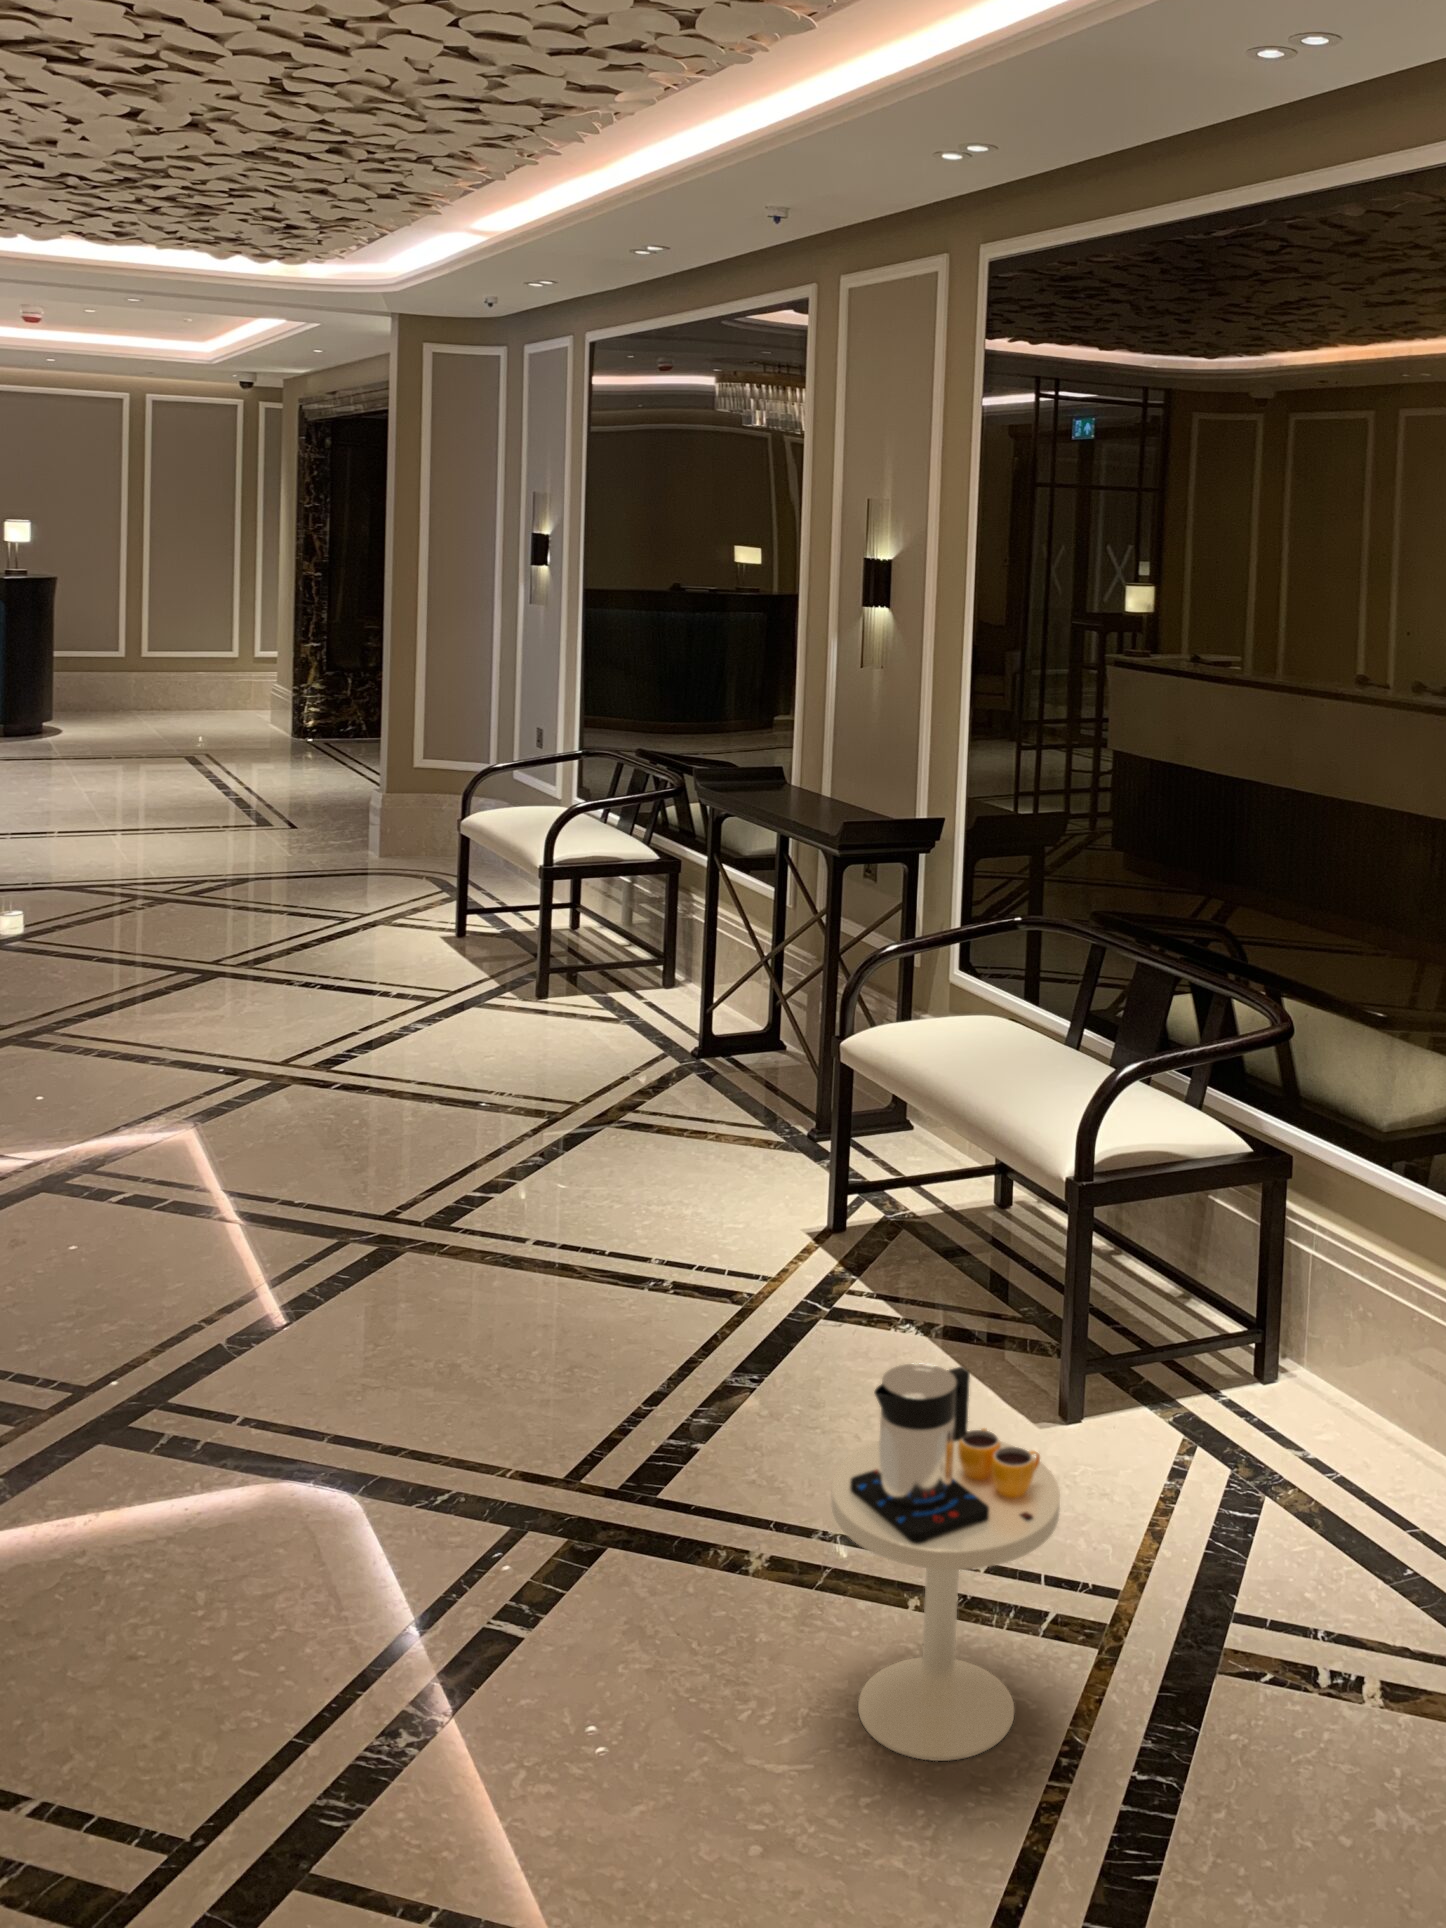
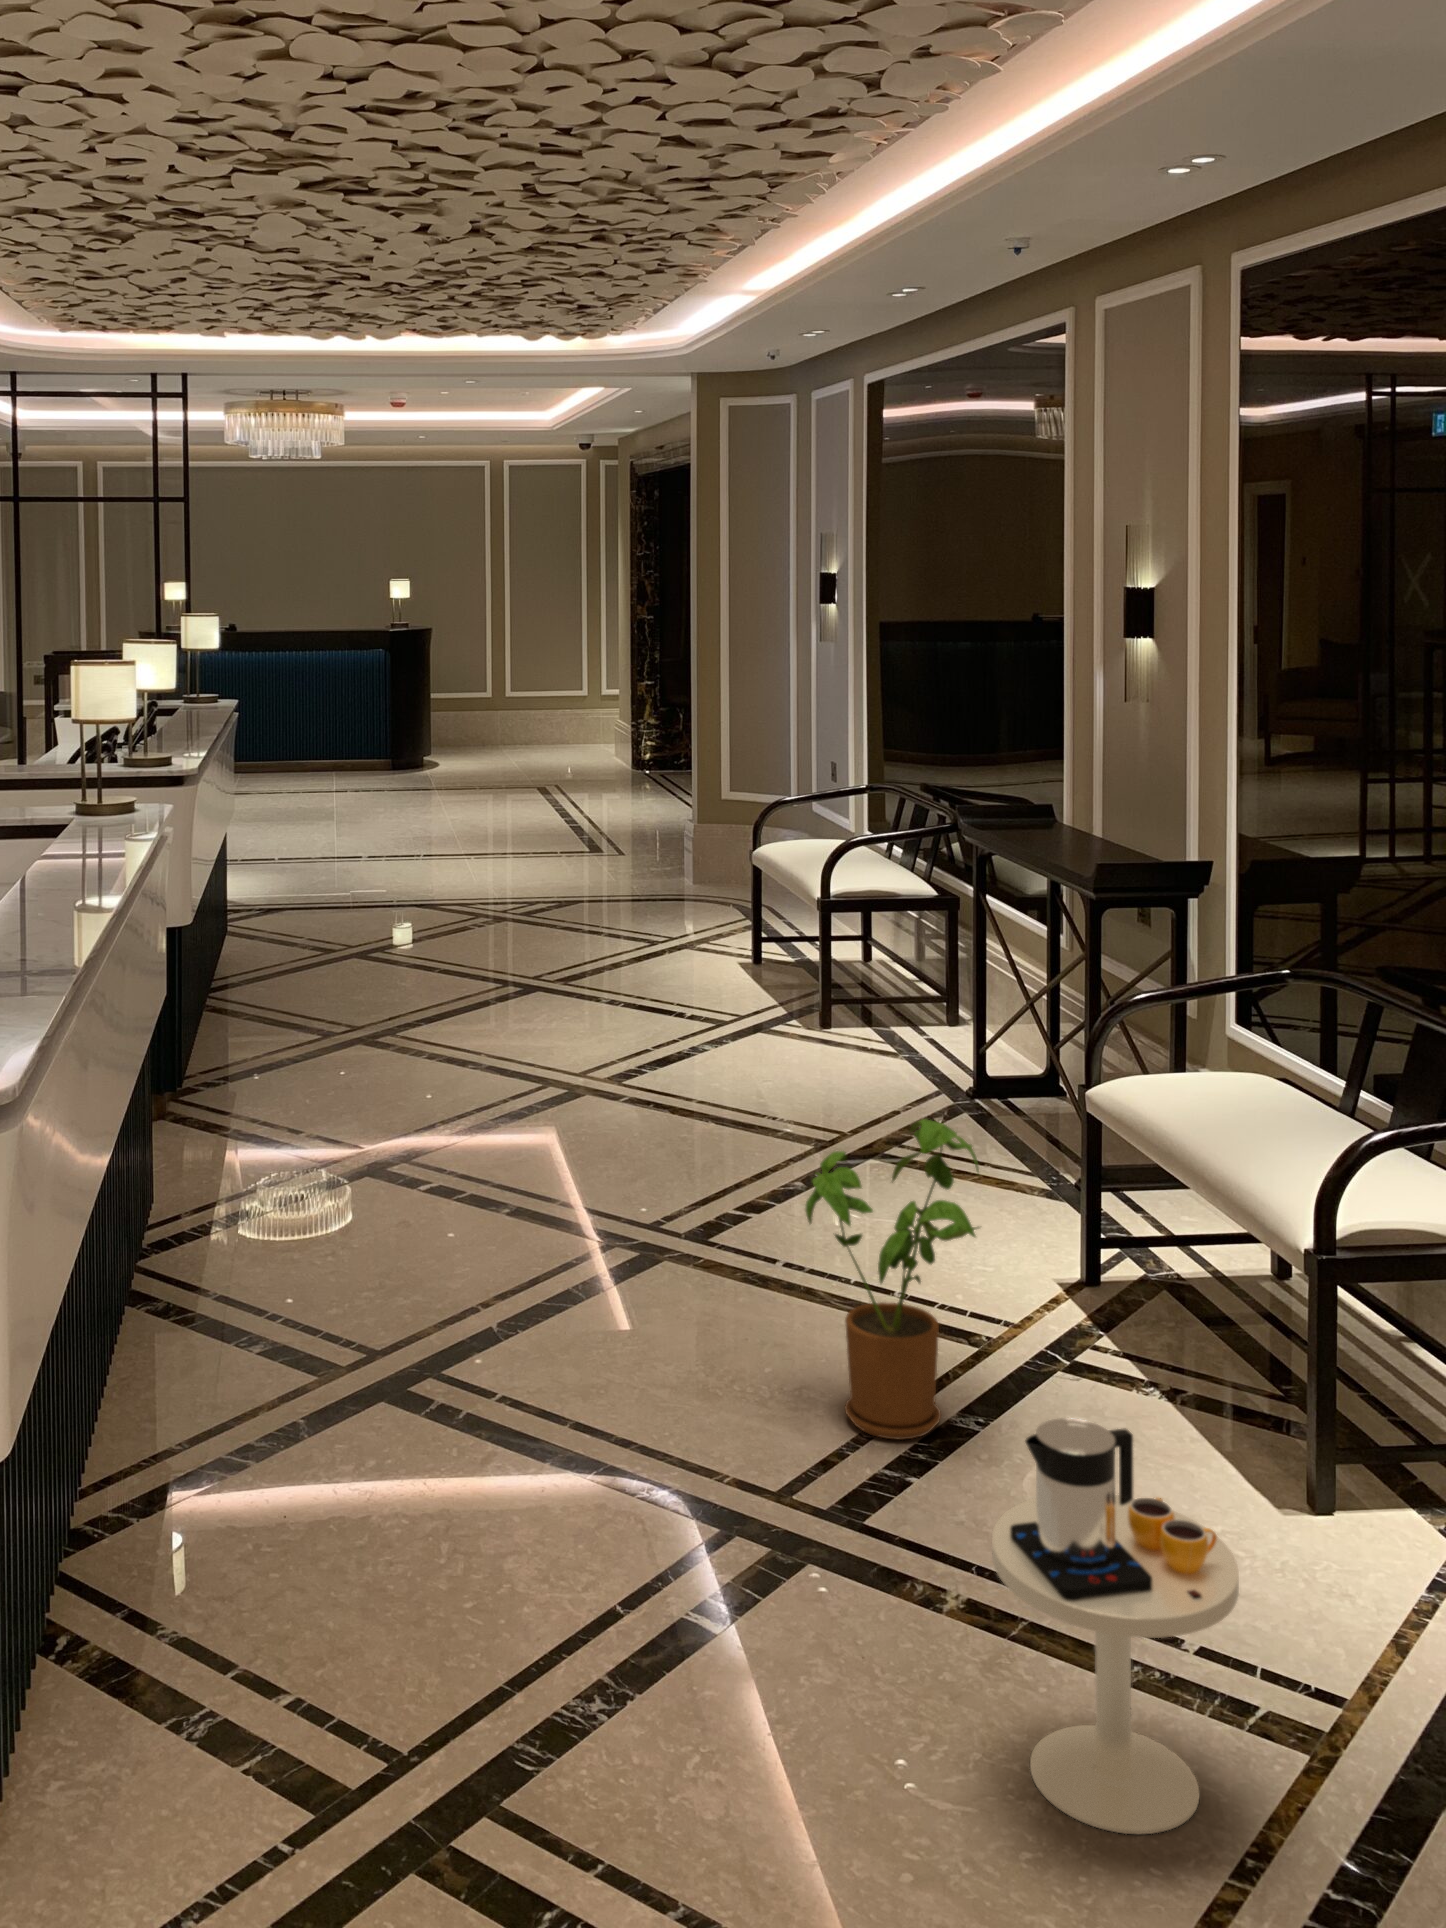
house plant: none [589,1080,771,1406] -> present [806,1119,979,1440]

